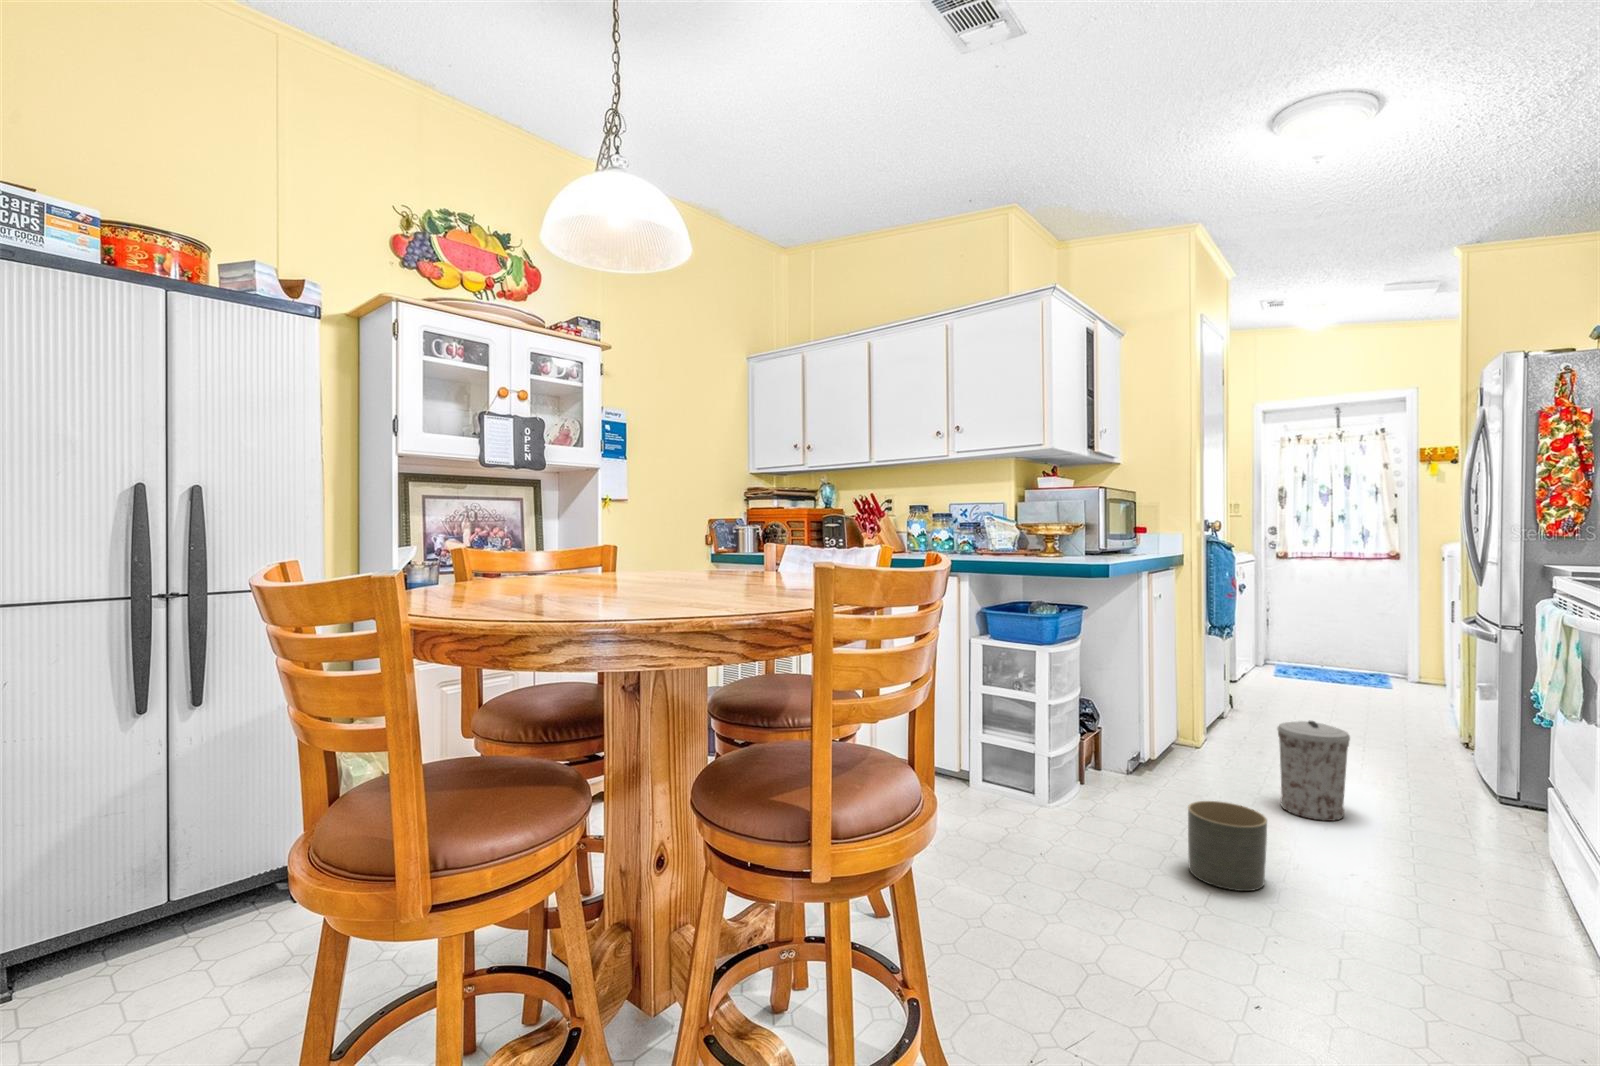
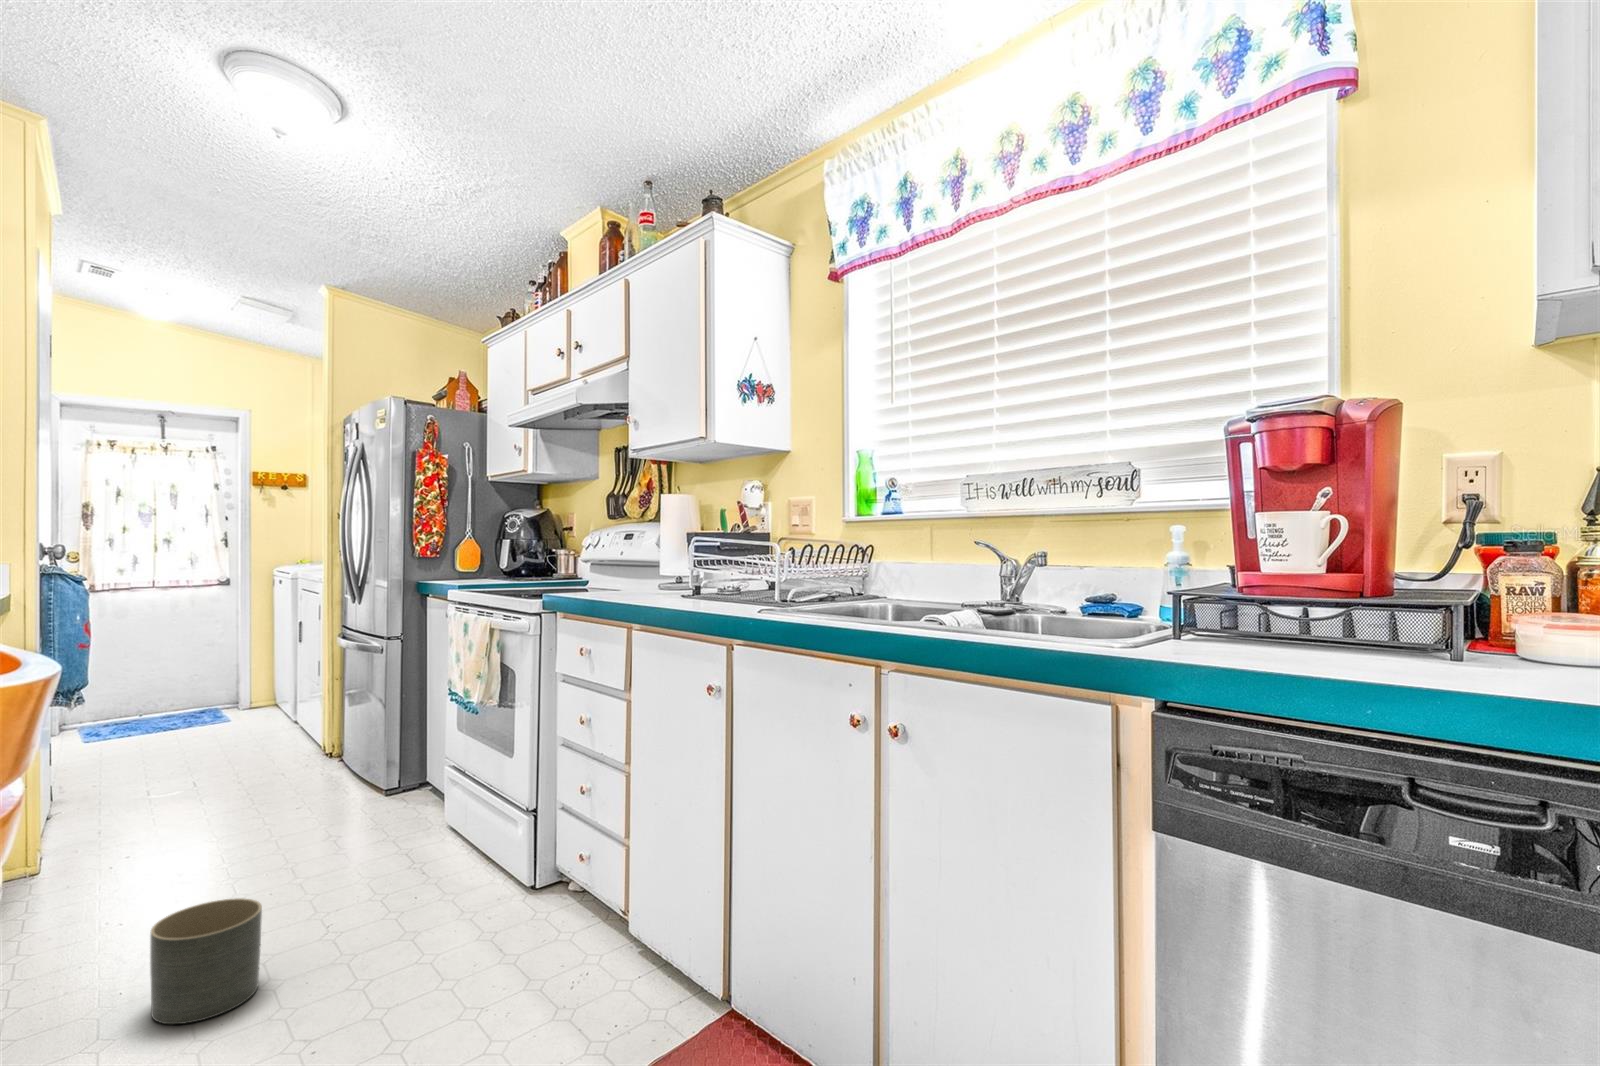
trash can: present [1277,721,1350,821] -> none [205,772,289,888]

